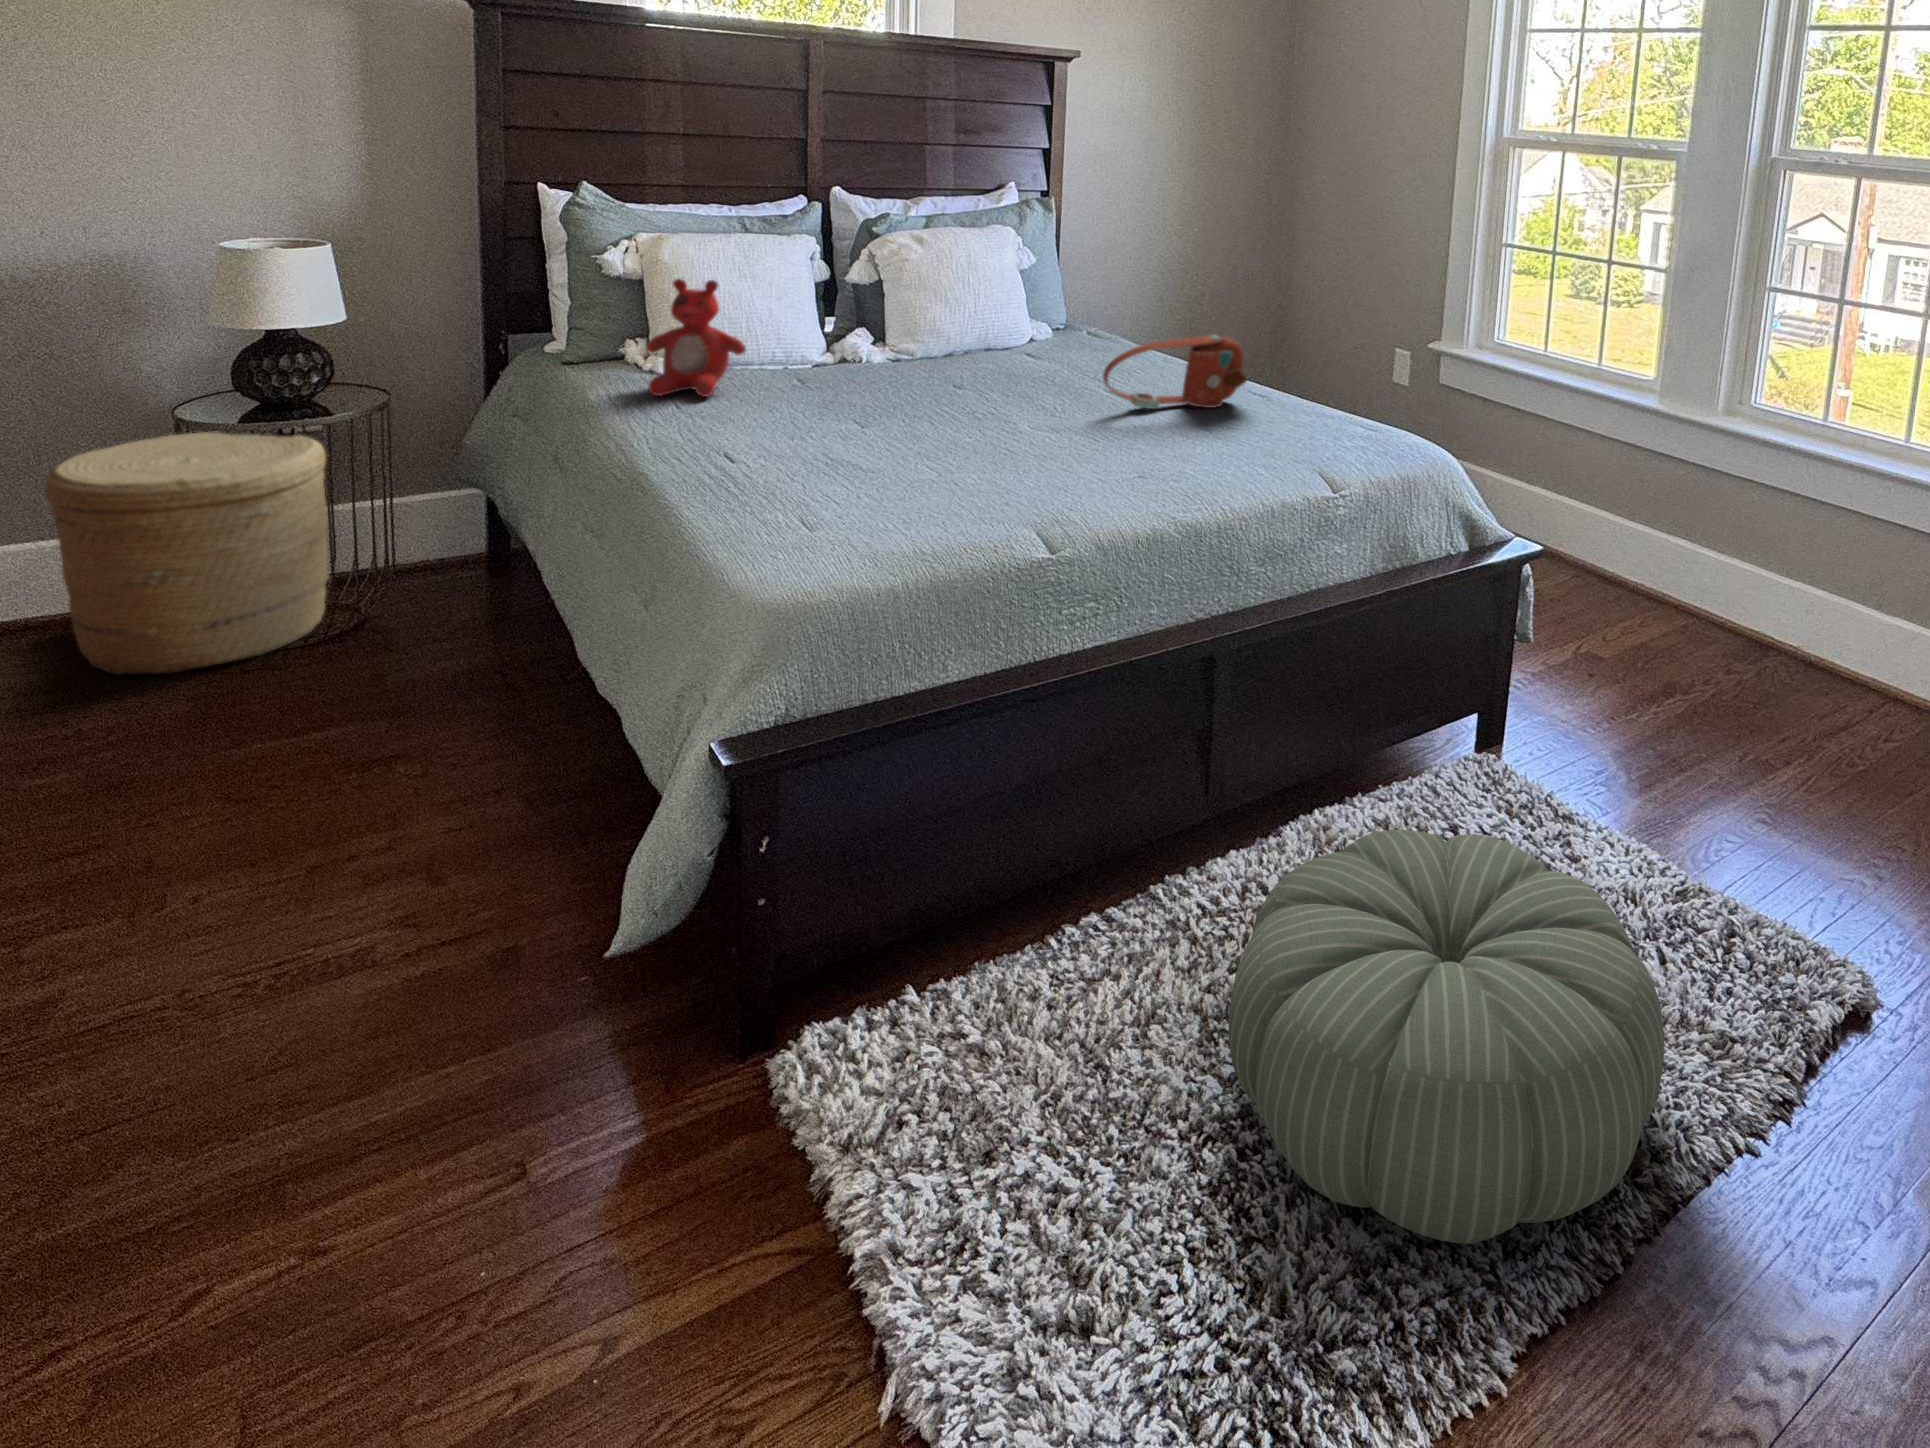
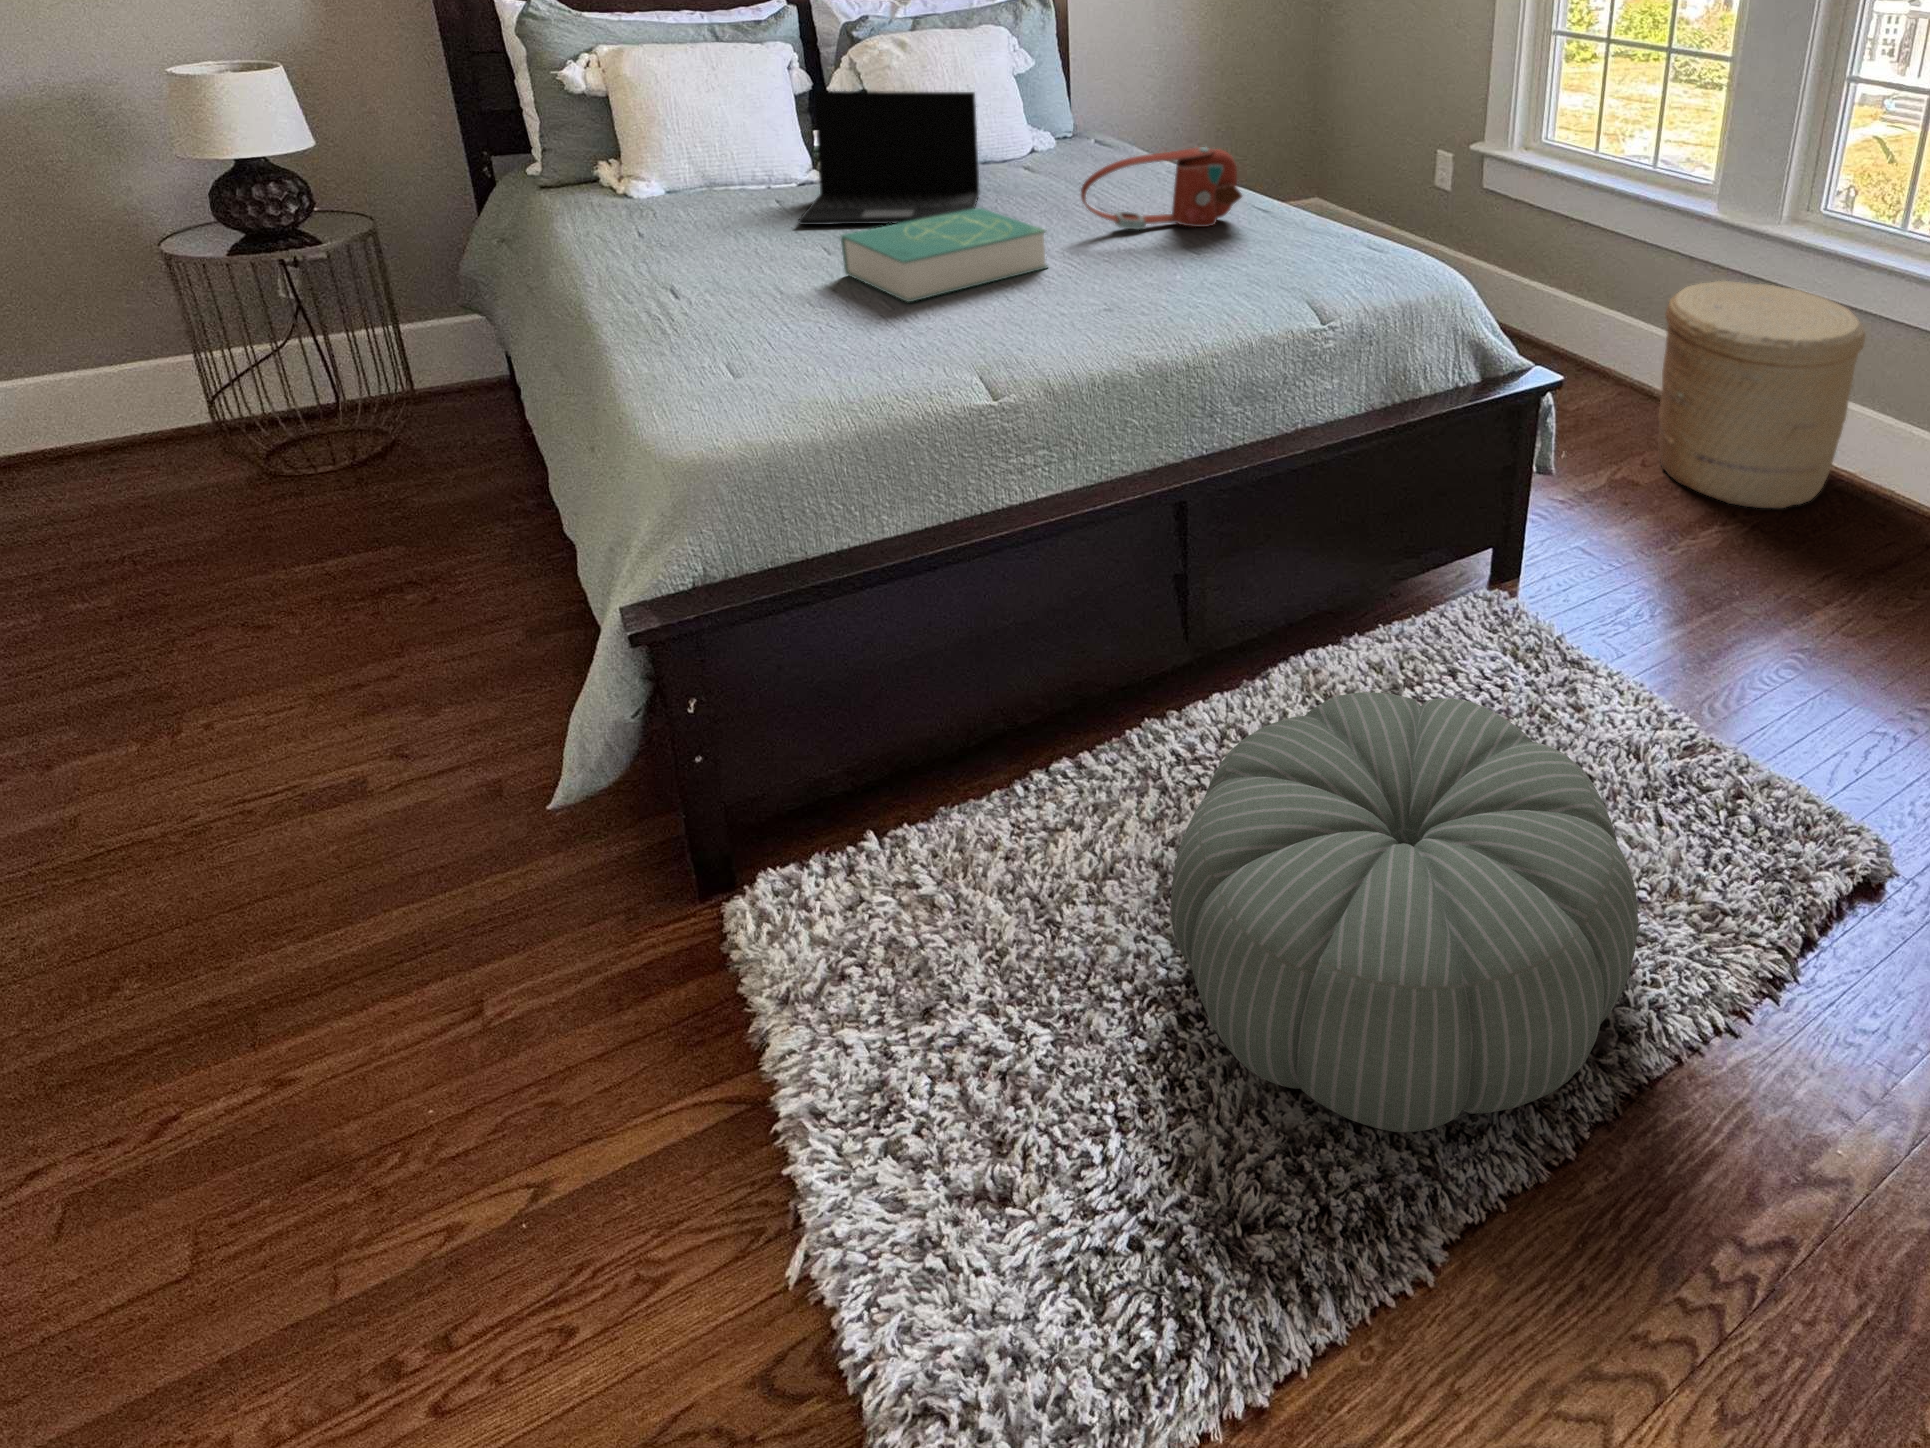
laptop: none [832,278,998,400] -> present [798,91,979,225]
stuffed bear: present [646,279,746,397] -> none [605,97,709,224]
book: none [889,386,1079,469] -> present [841,208,1048,302]
woven basket: present [45,431,329,675] -> present [1658,281,1865,508]

